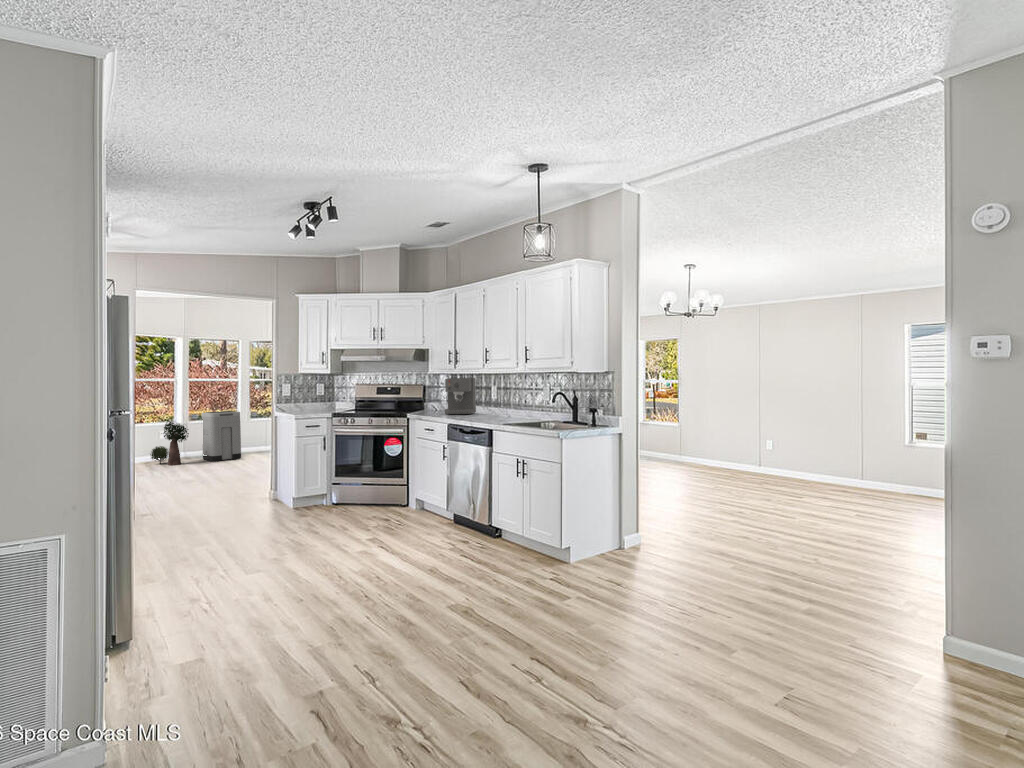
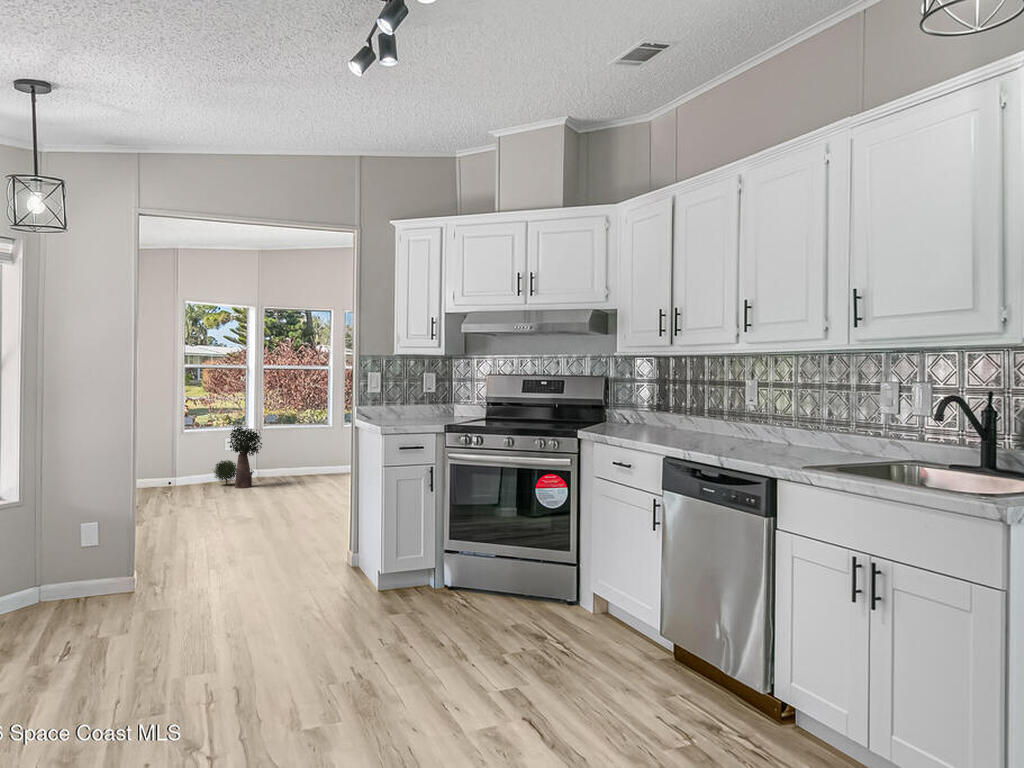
coffee maker: present [445,378,476,415] -> none [651,363,710,436]
trash can: present [202,411,241,462] -> none [281,412,332,484]

